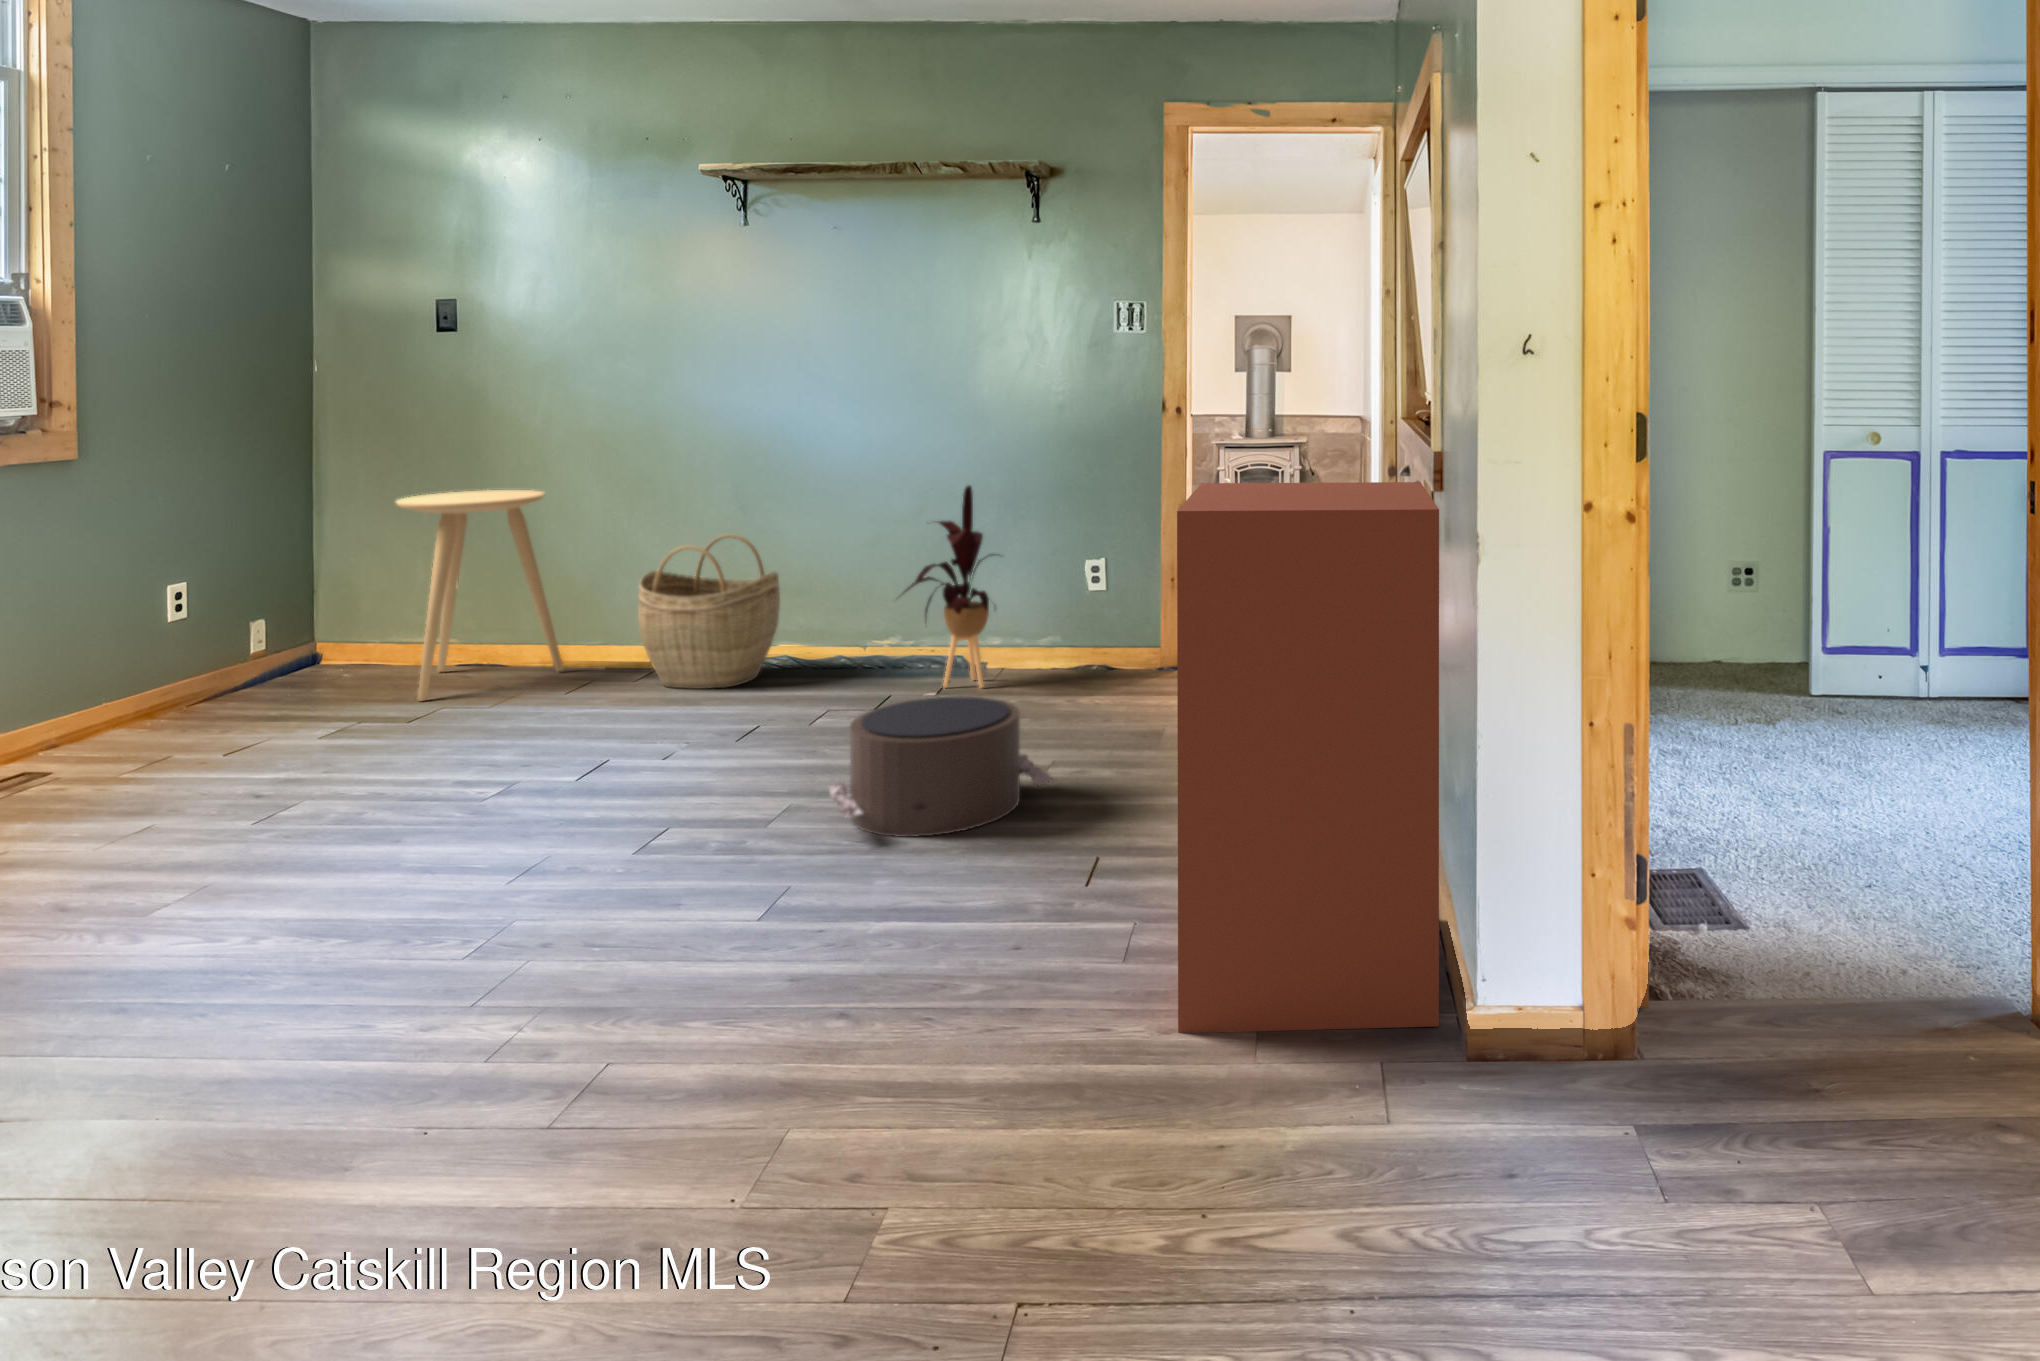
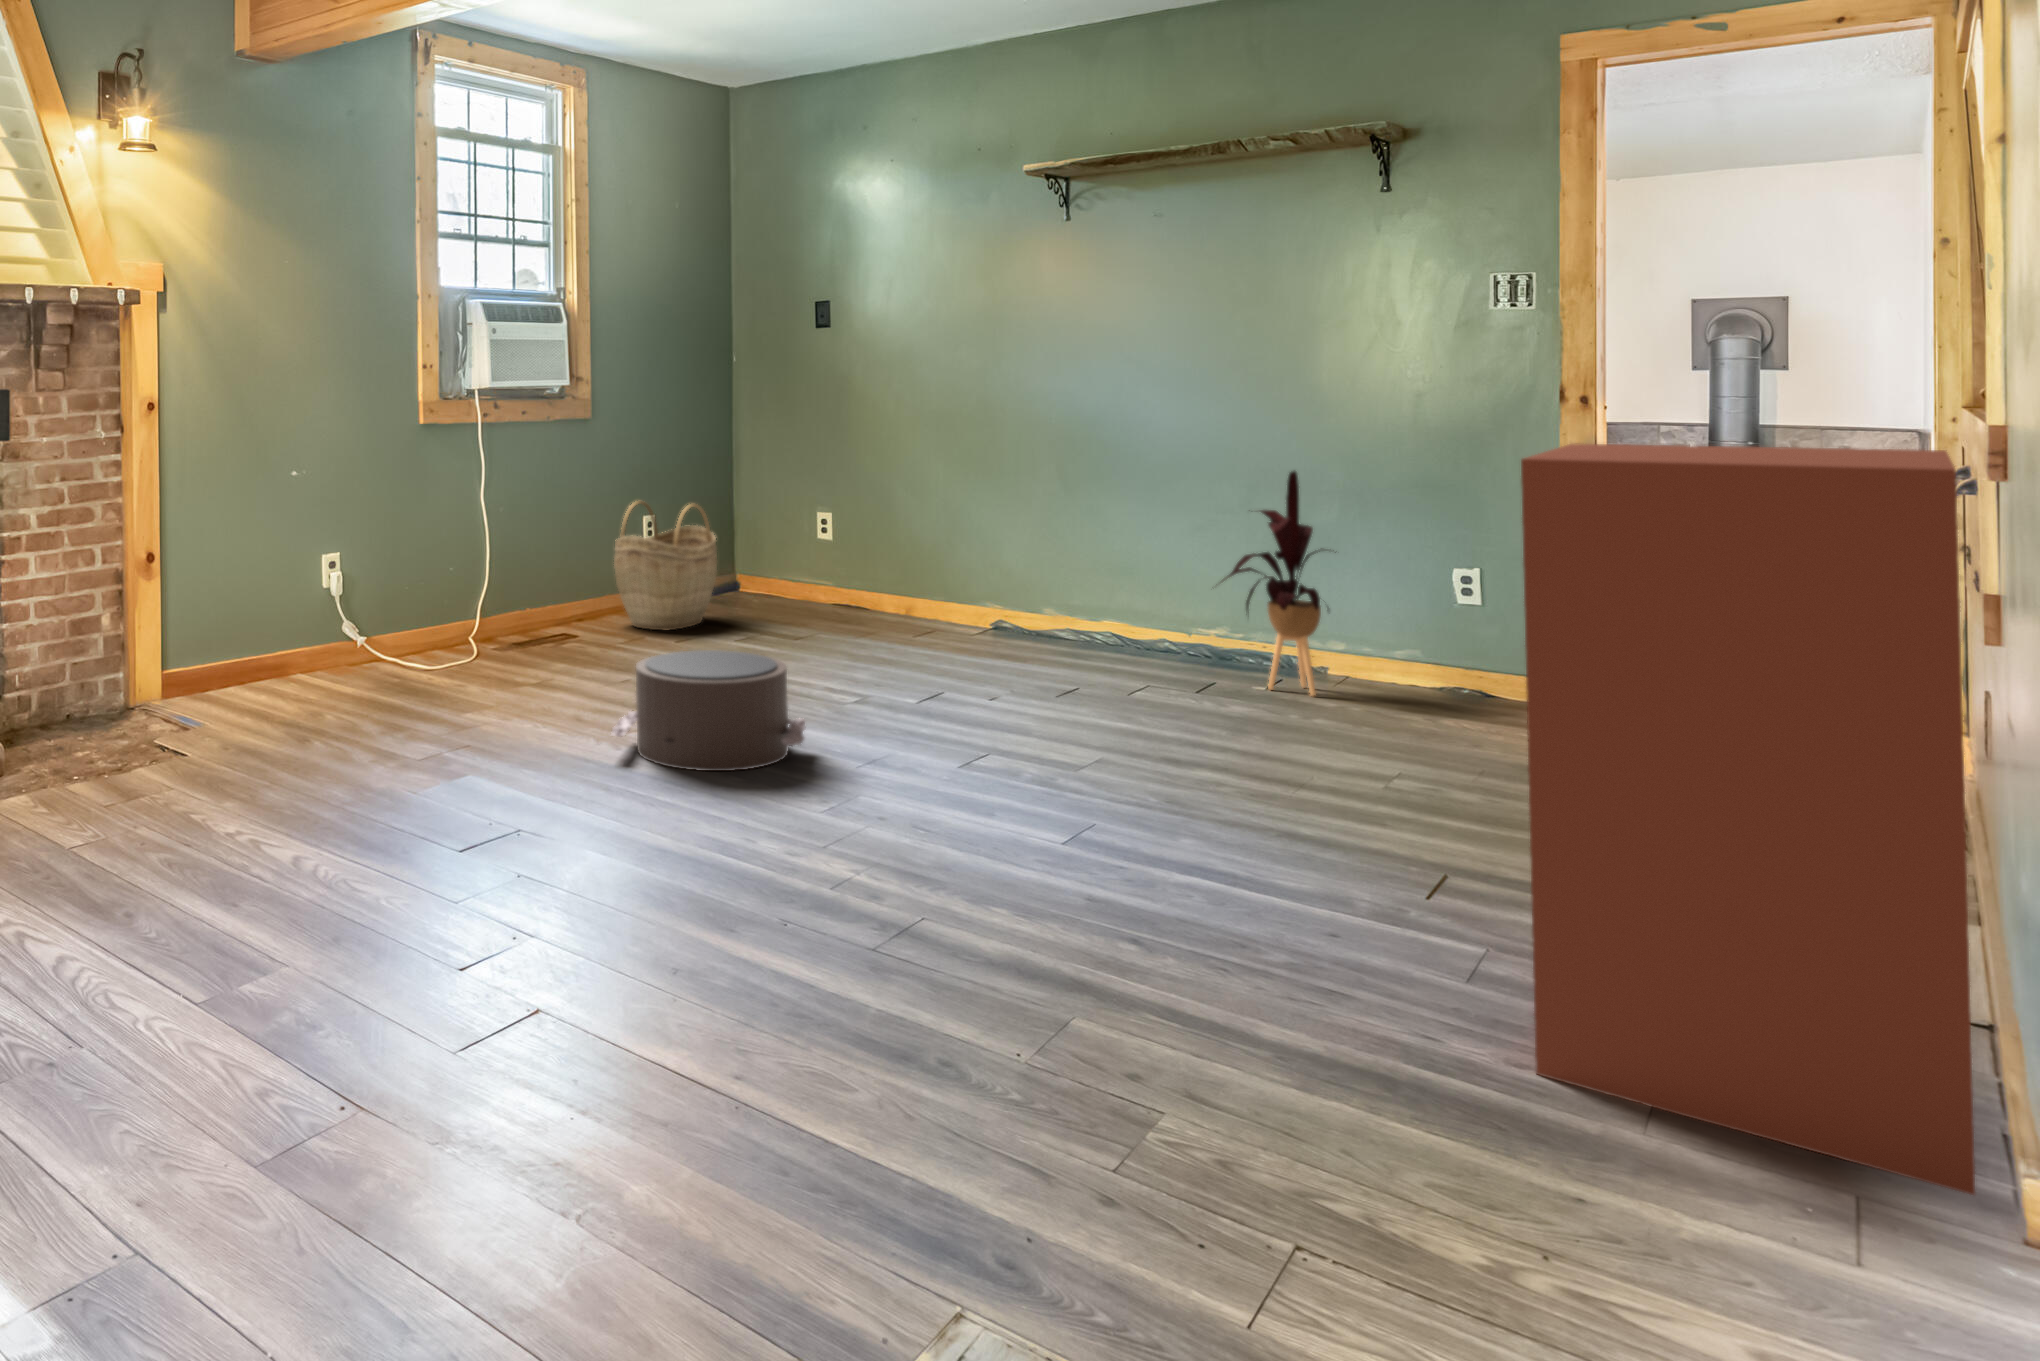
side table: present [396,490,563,701] -> none [785,461,909,633]
woven basket: present [638,534,780,689] -> present [614,501,717,630]
pouf: present [829,697,1052,837] -> present [612,650,806,771]

